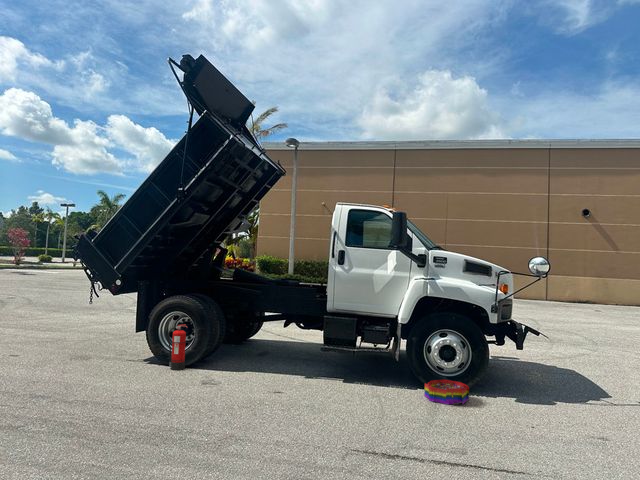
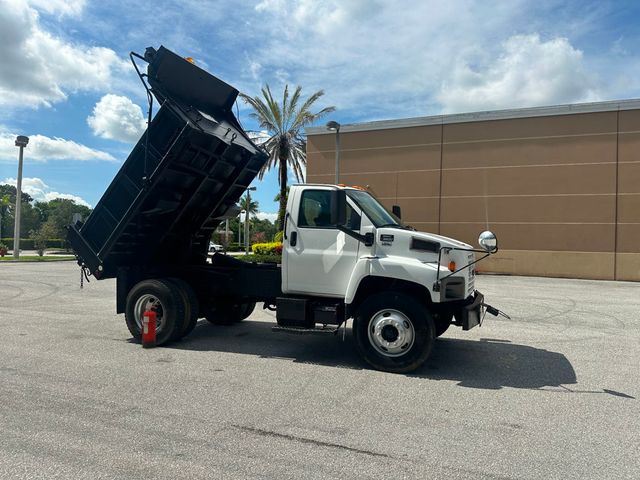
storage bin: present [424,380,469,404] -> none [363,360,405,385]

